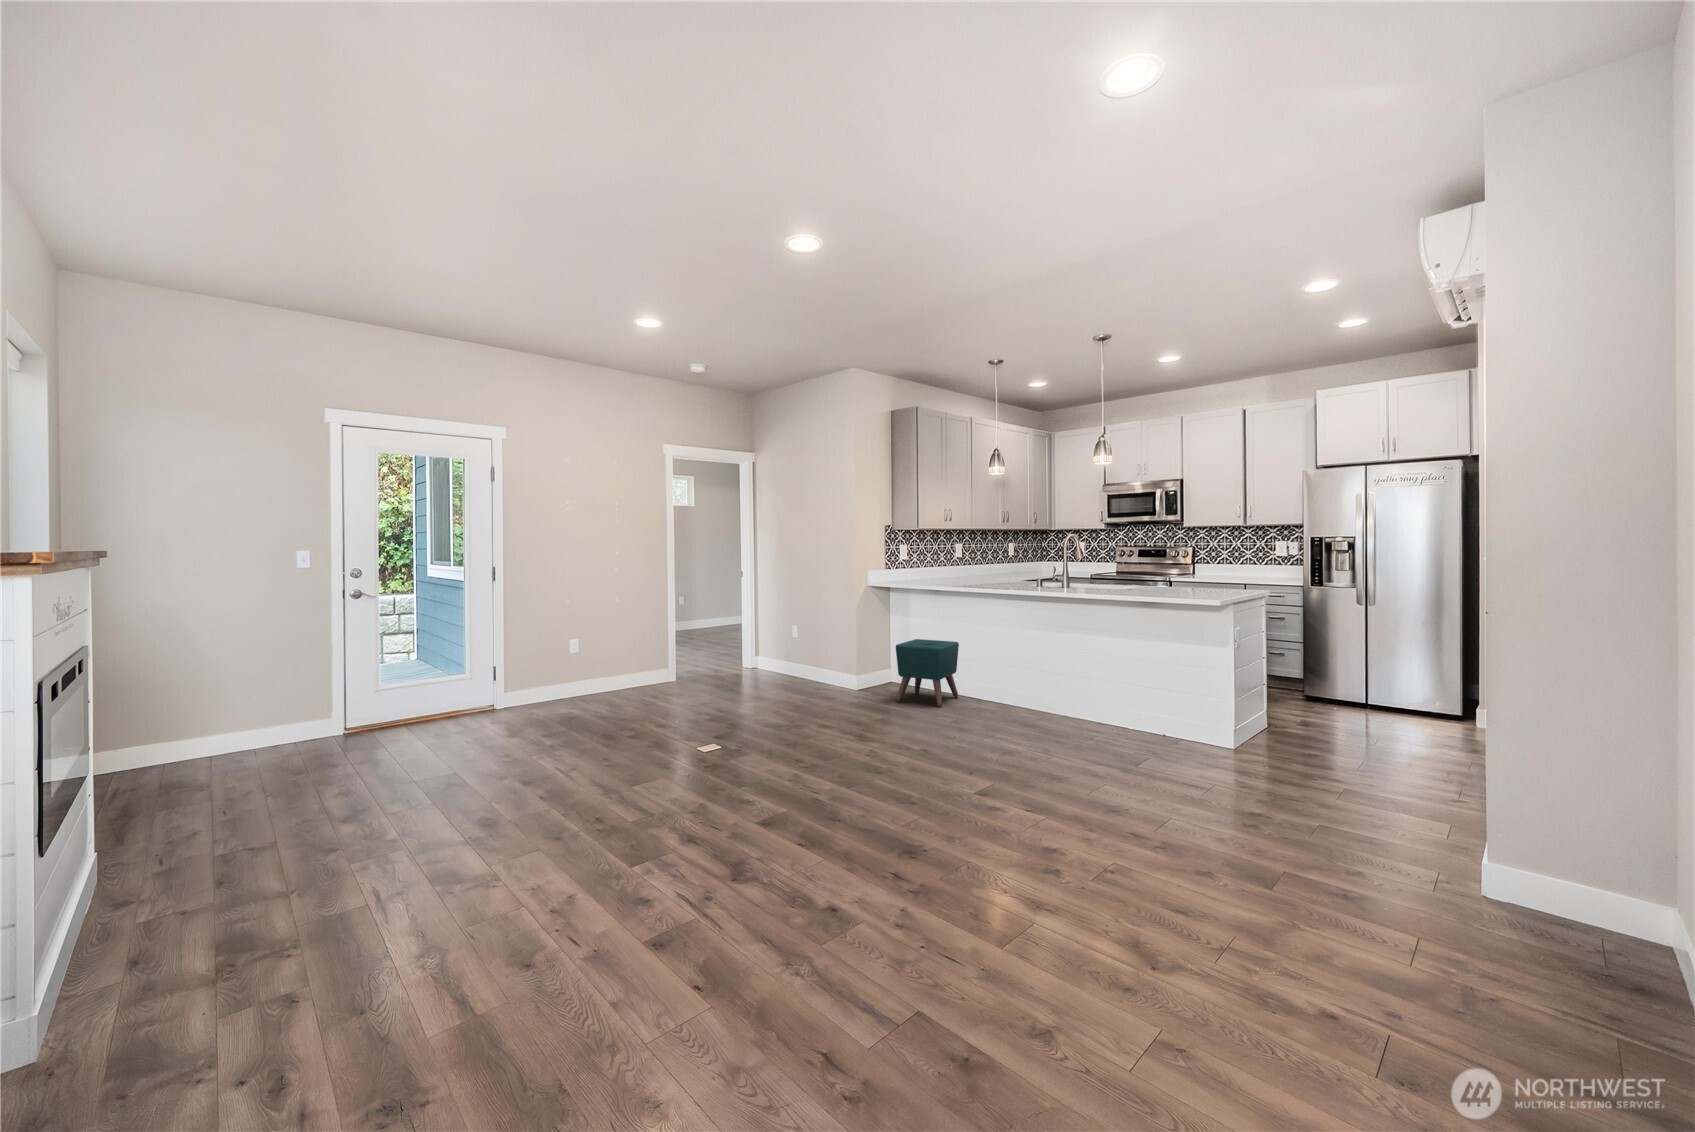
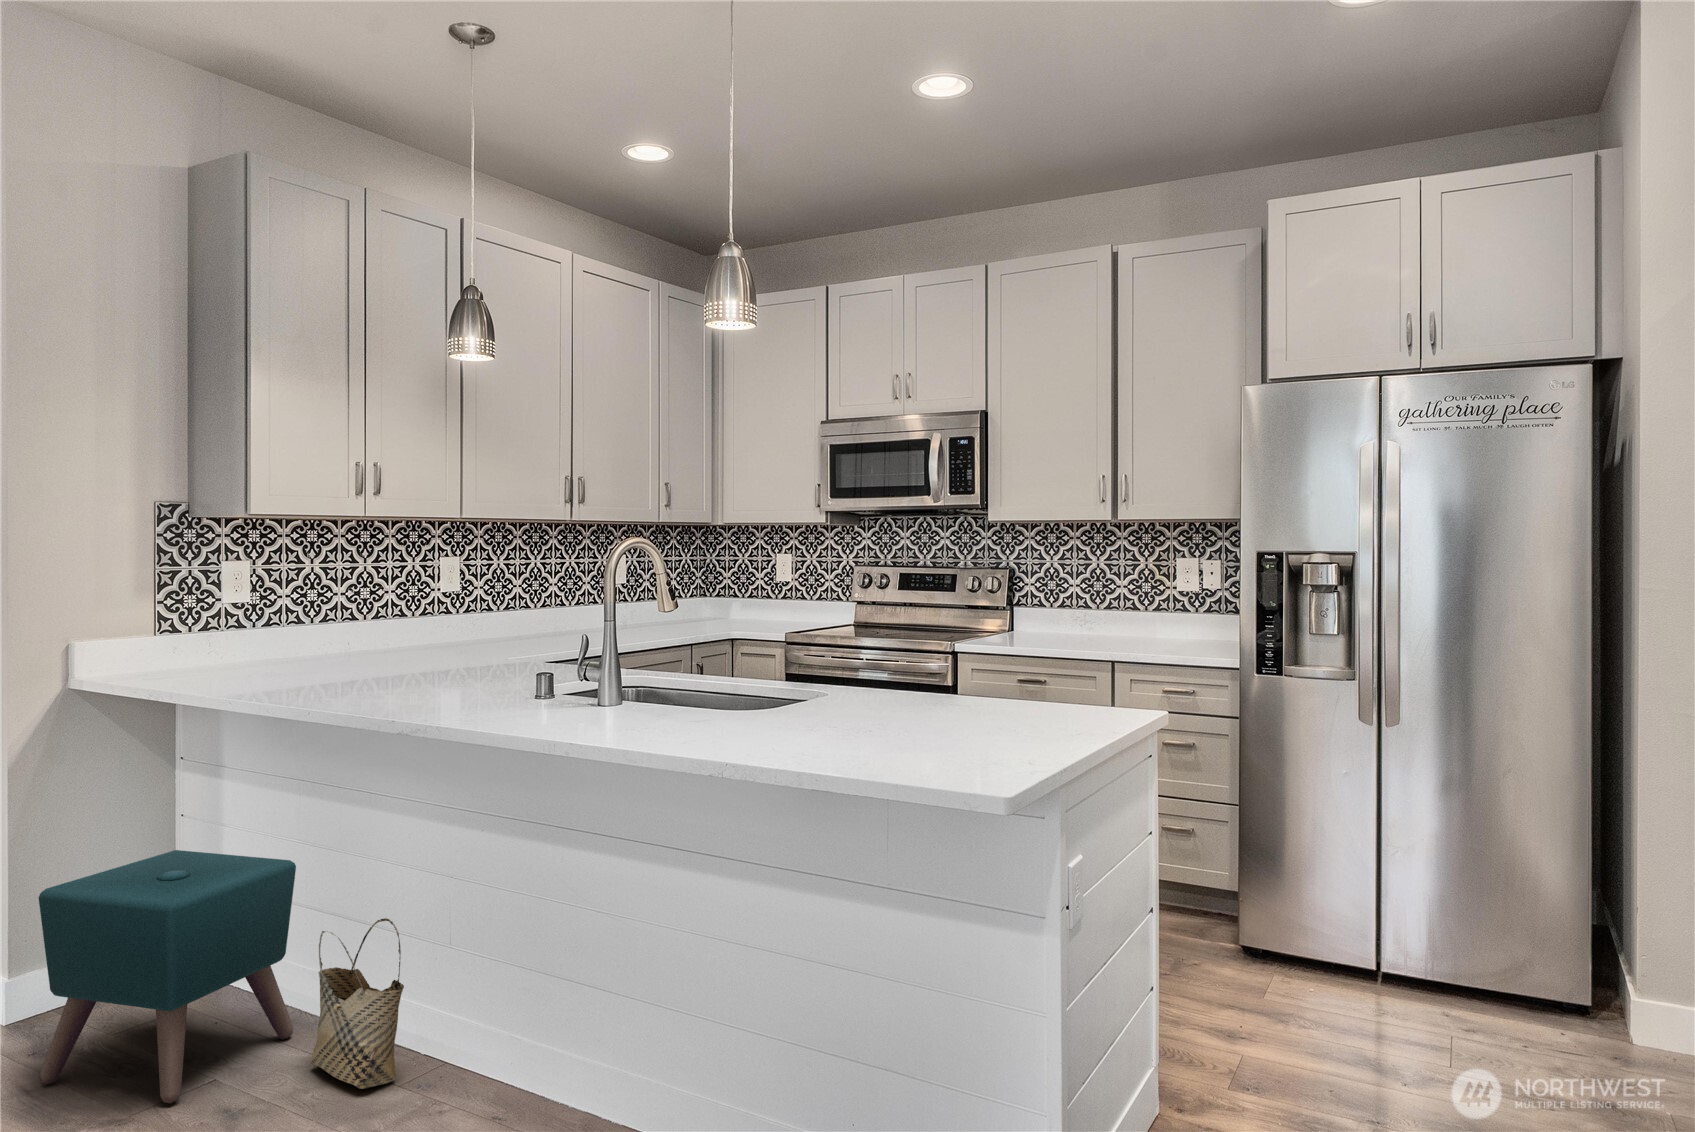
woven basket: none [973,659,1004,707] -> present [310,918,404,1089]

